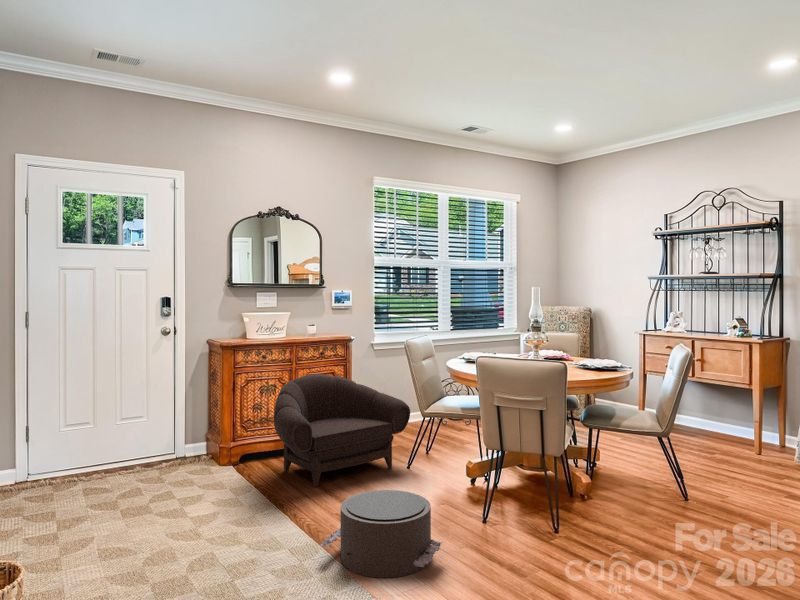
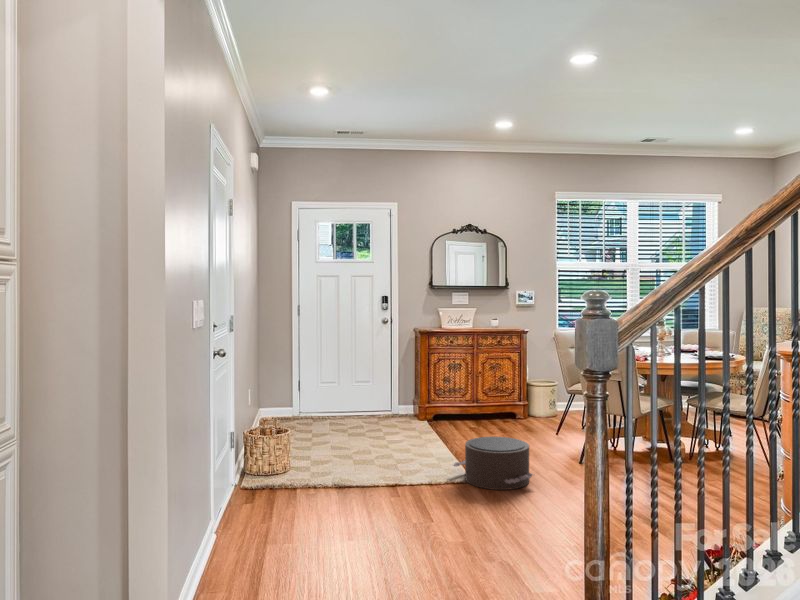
armchair: present [274,374,410,487] -> none [451,357,563,440]

